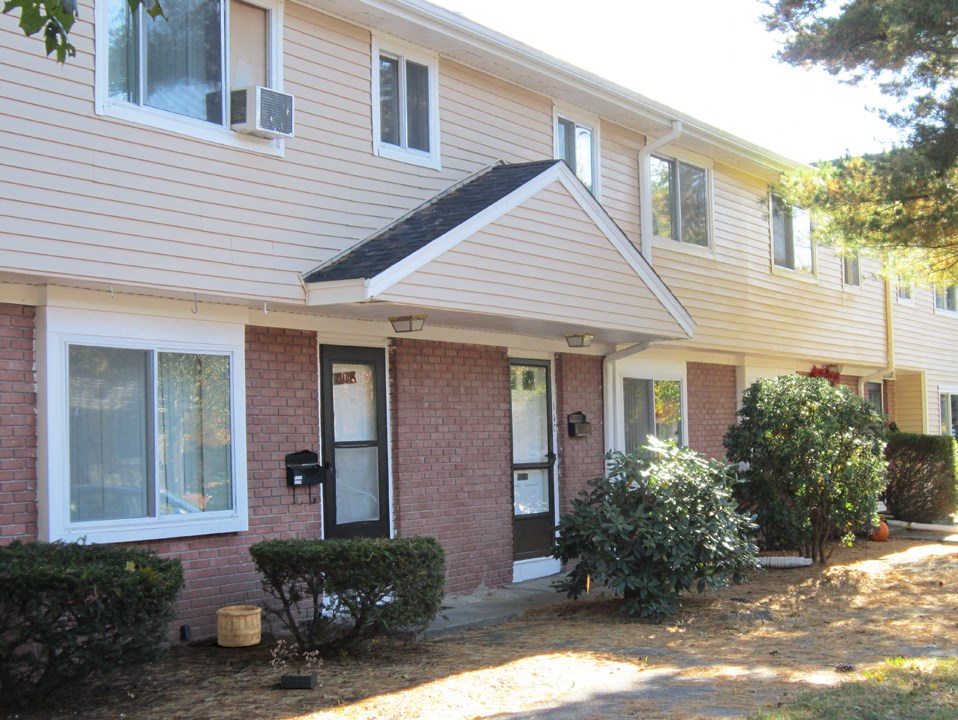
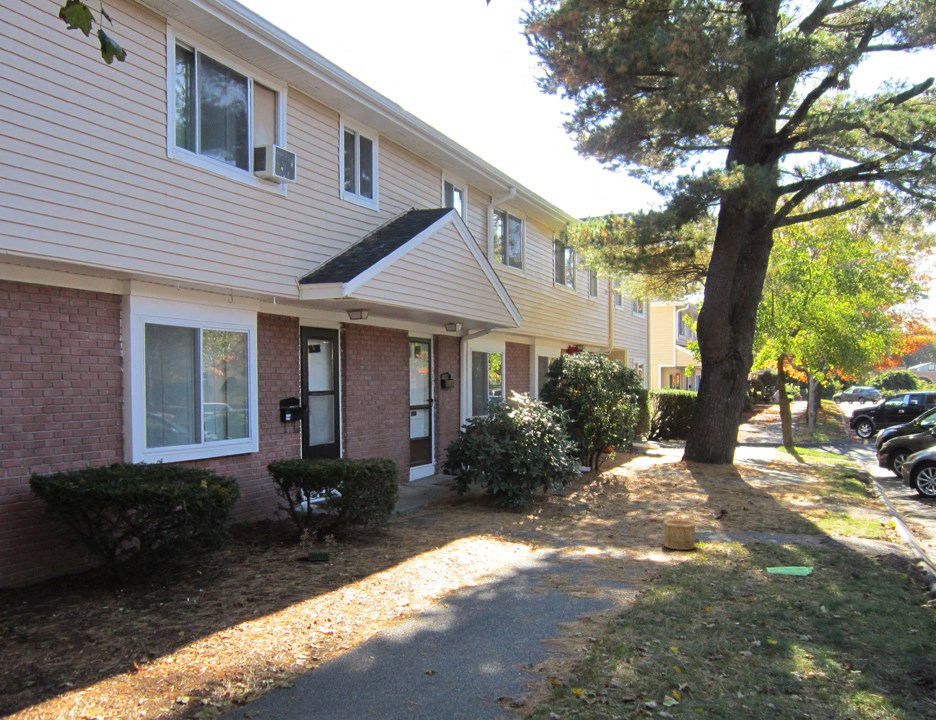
wooden bucket: present [216,605,262,647] -> present [663,519,696,550]

